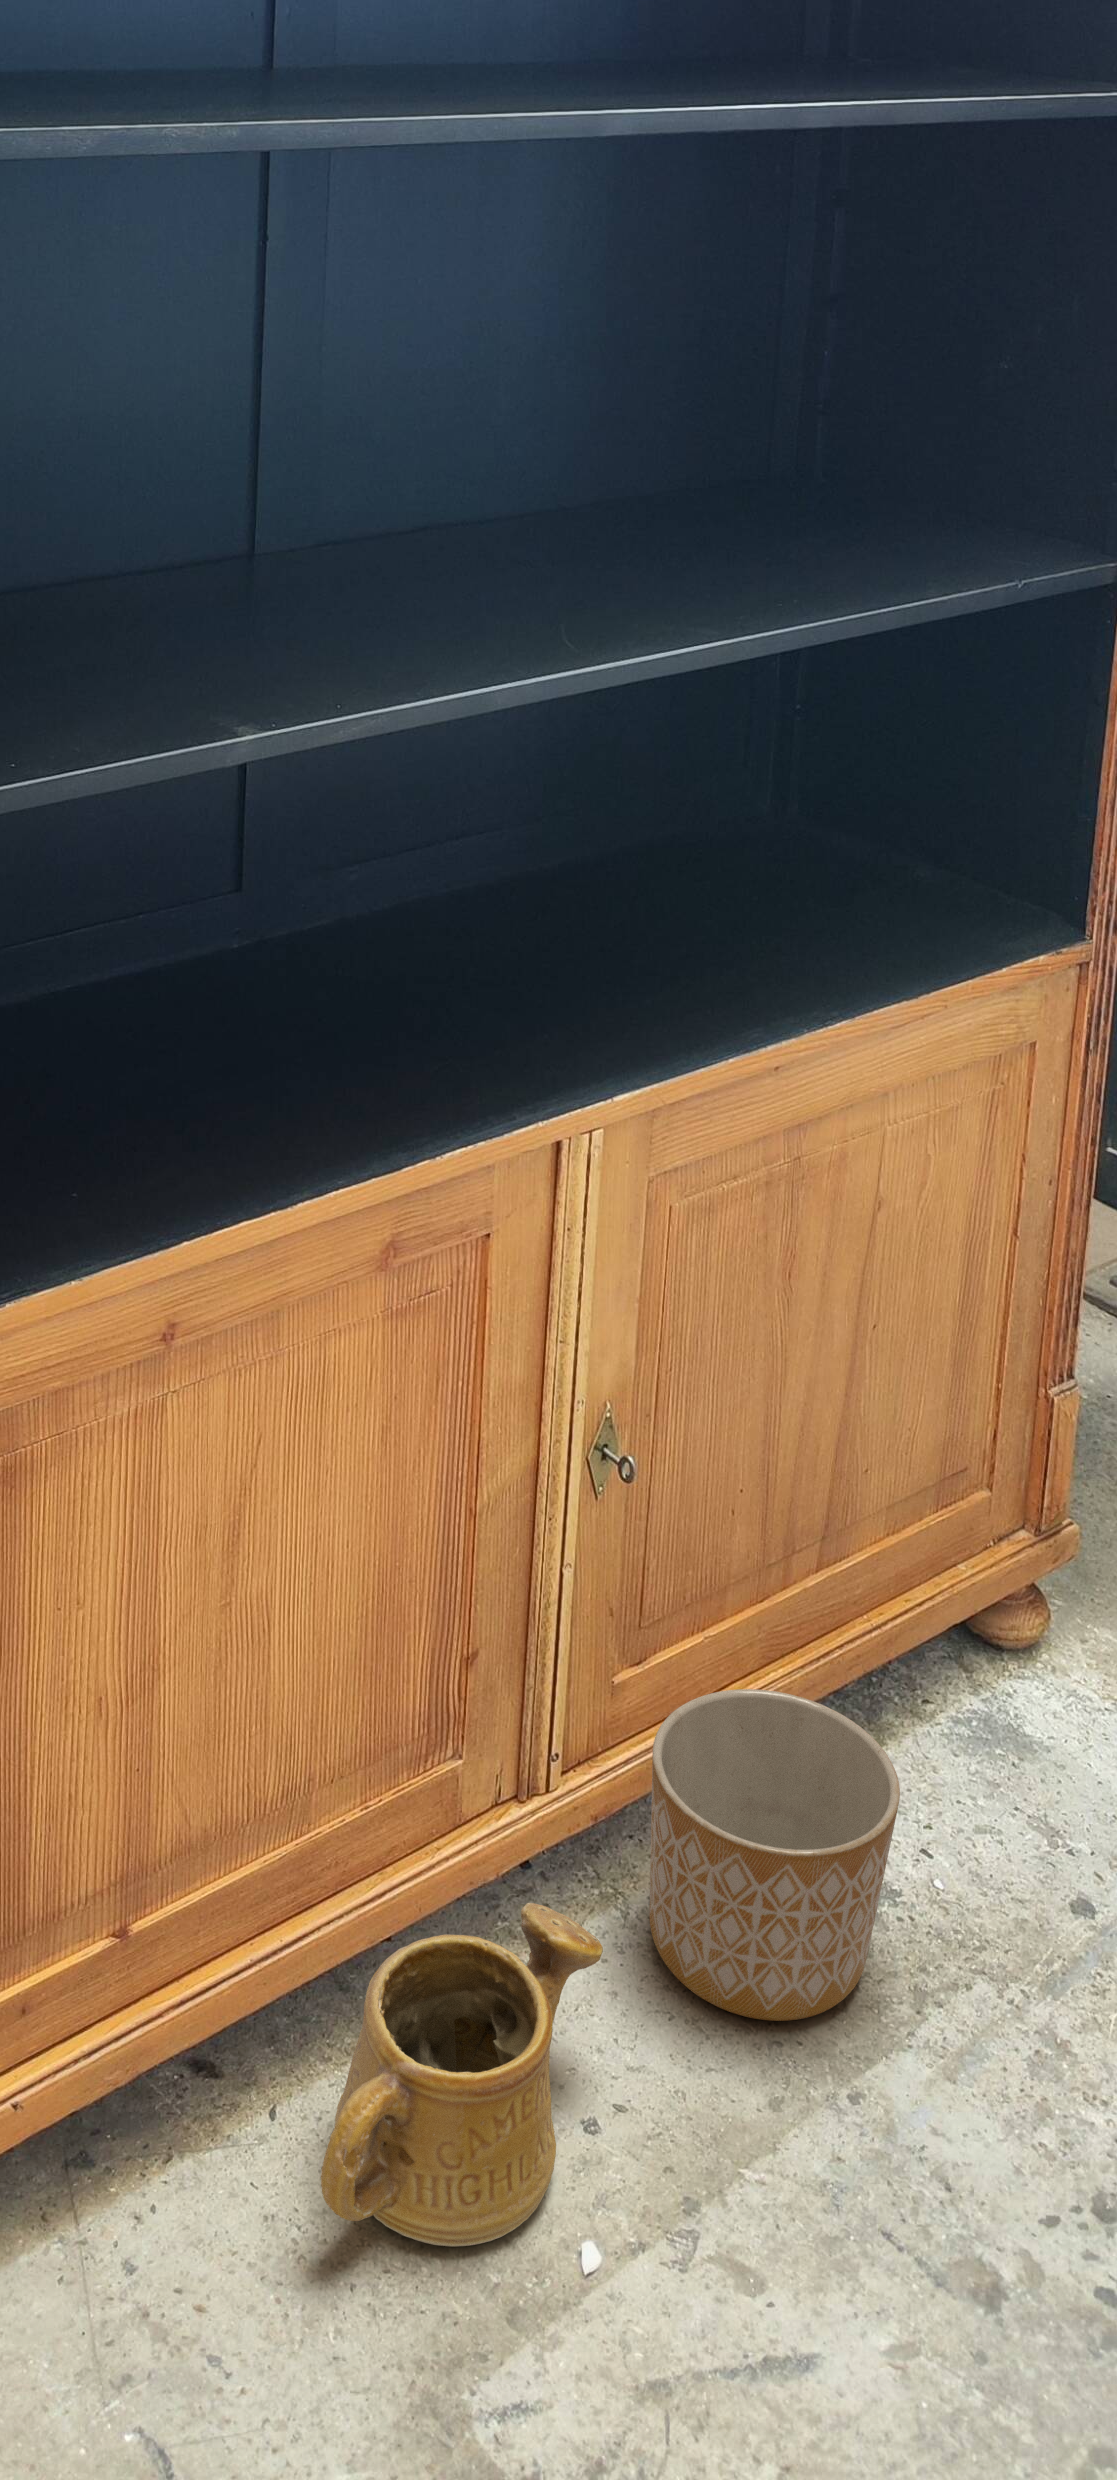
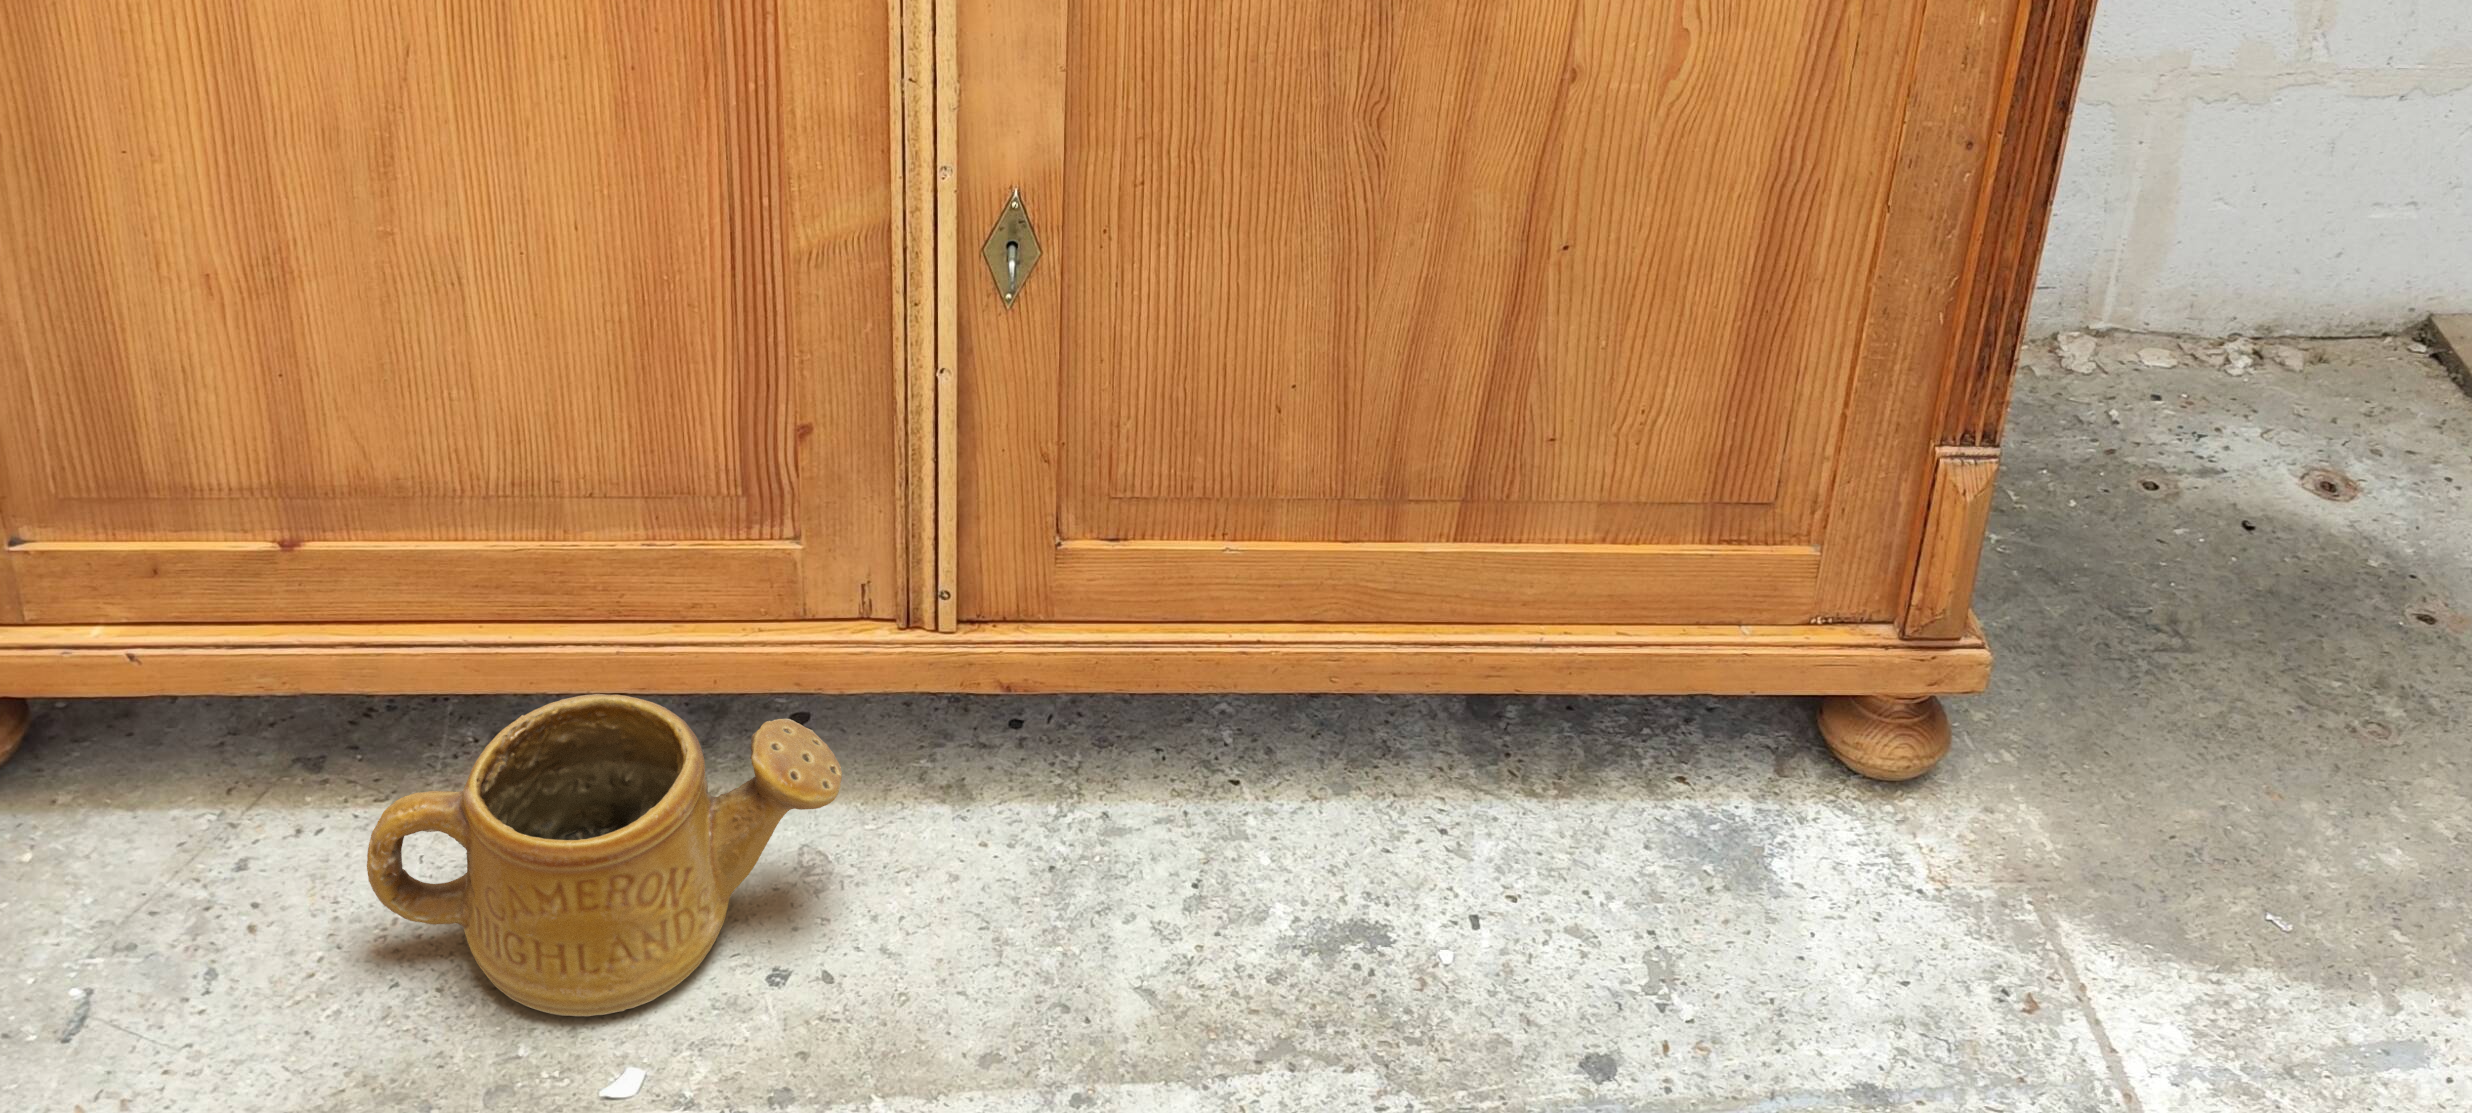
planter: present [649,1689,900,2021] -> none [999,608,1324,1005]

